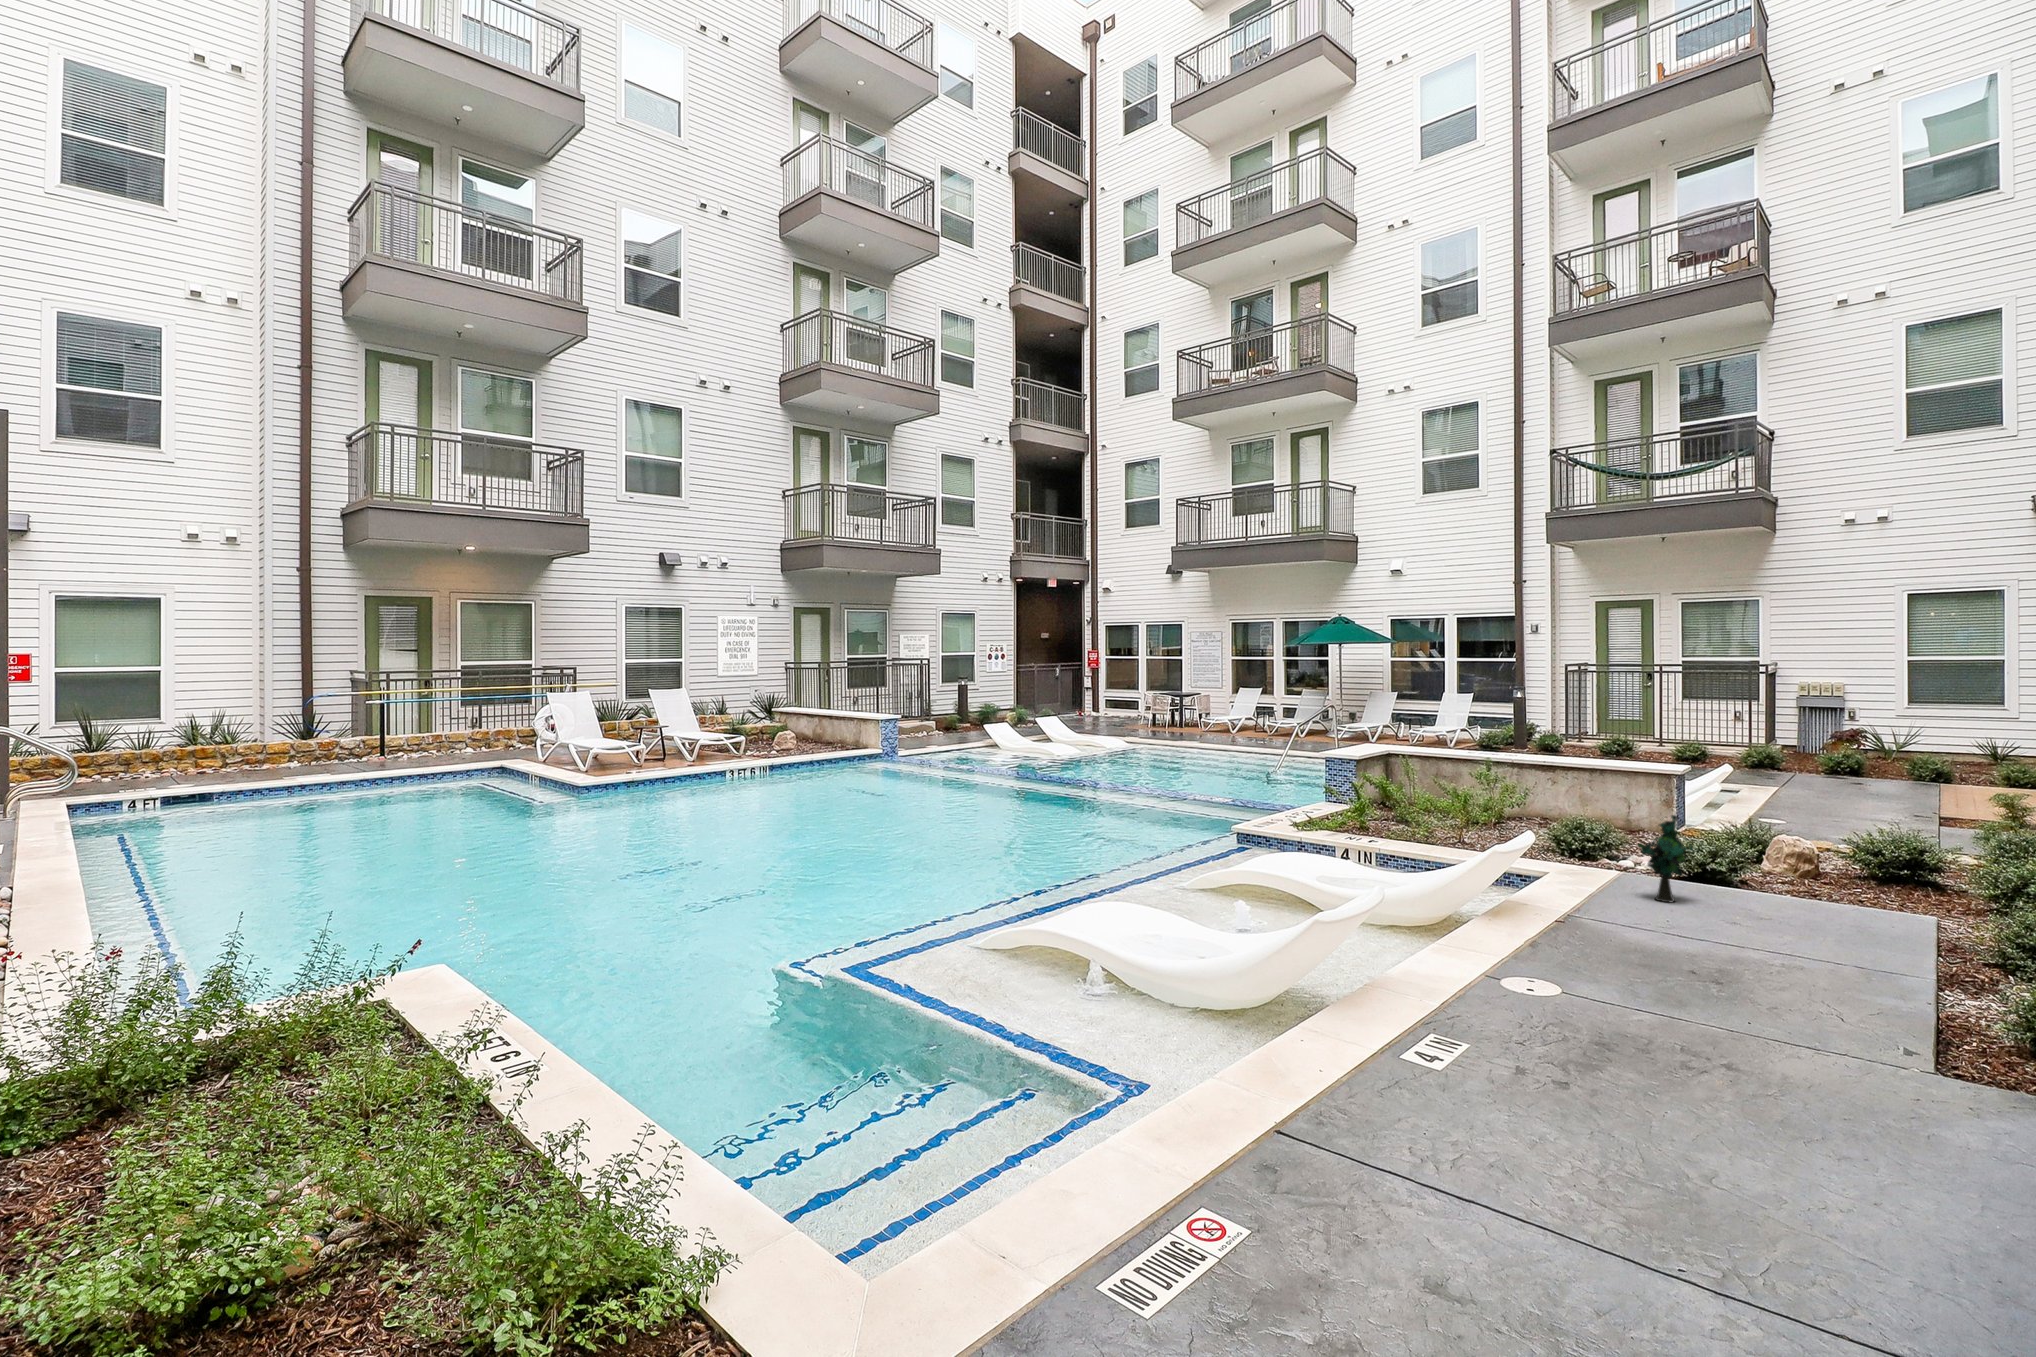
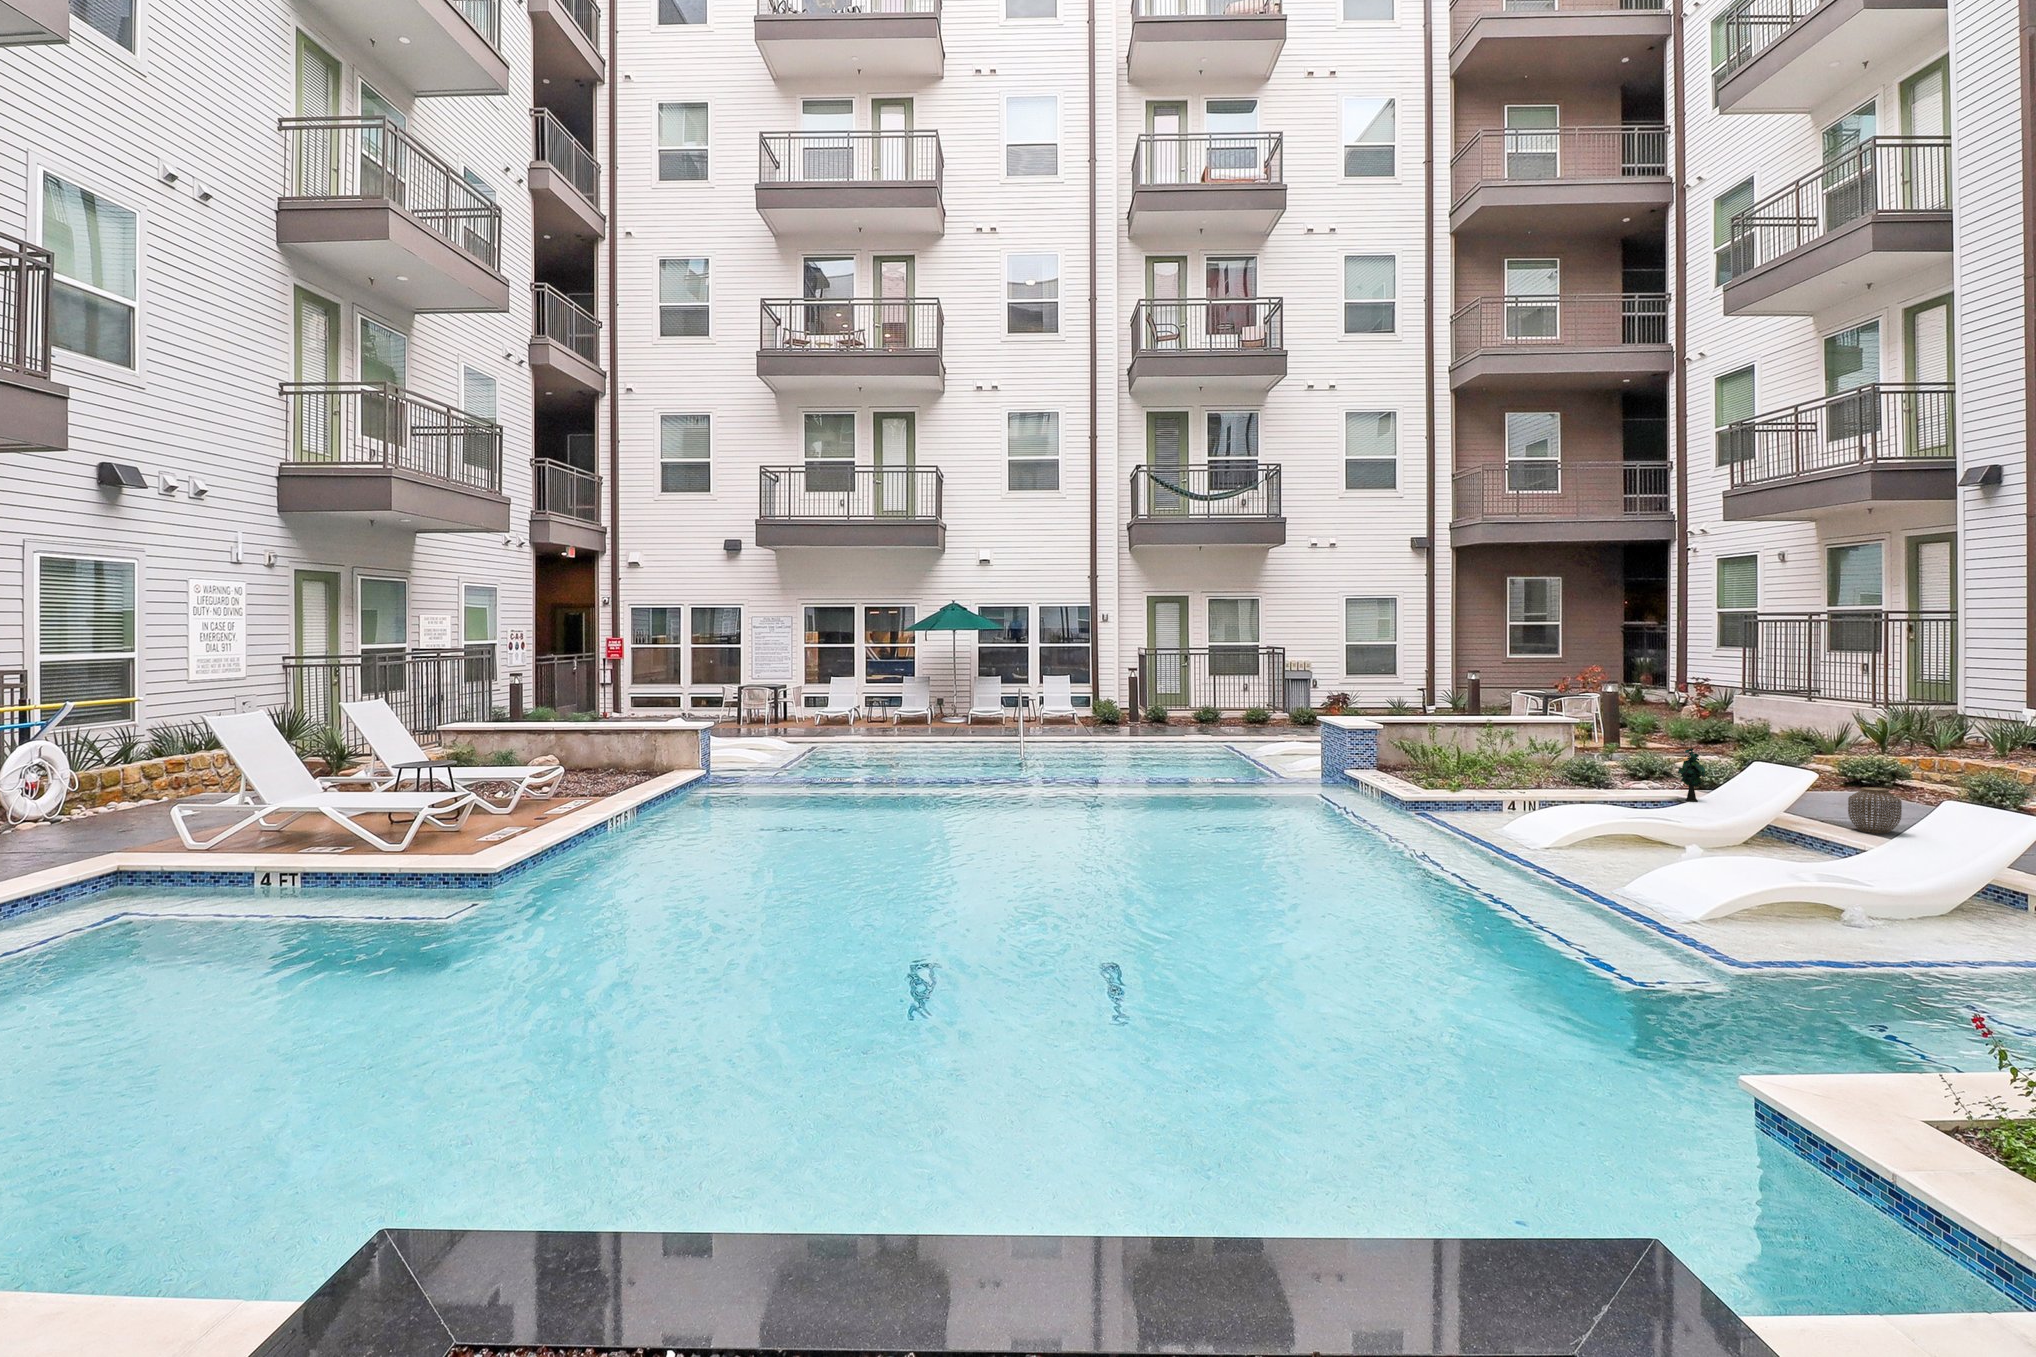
woven basket: none [1652,898,1745,987] -> present [1848,787,1902,833]

